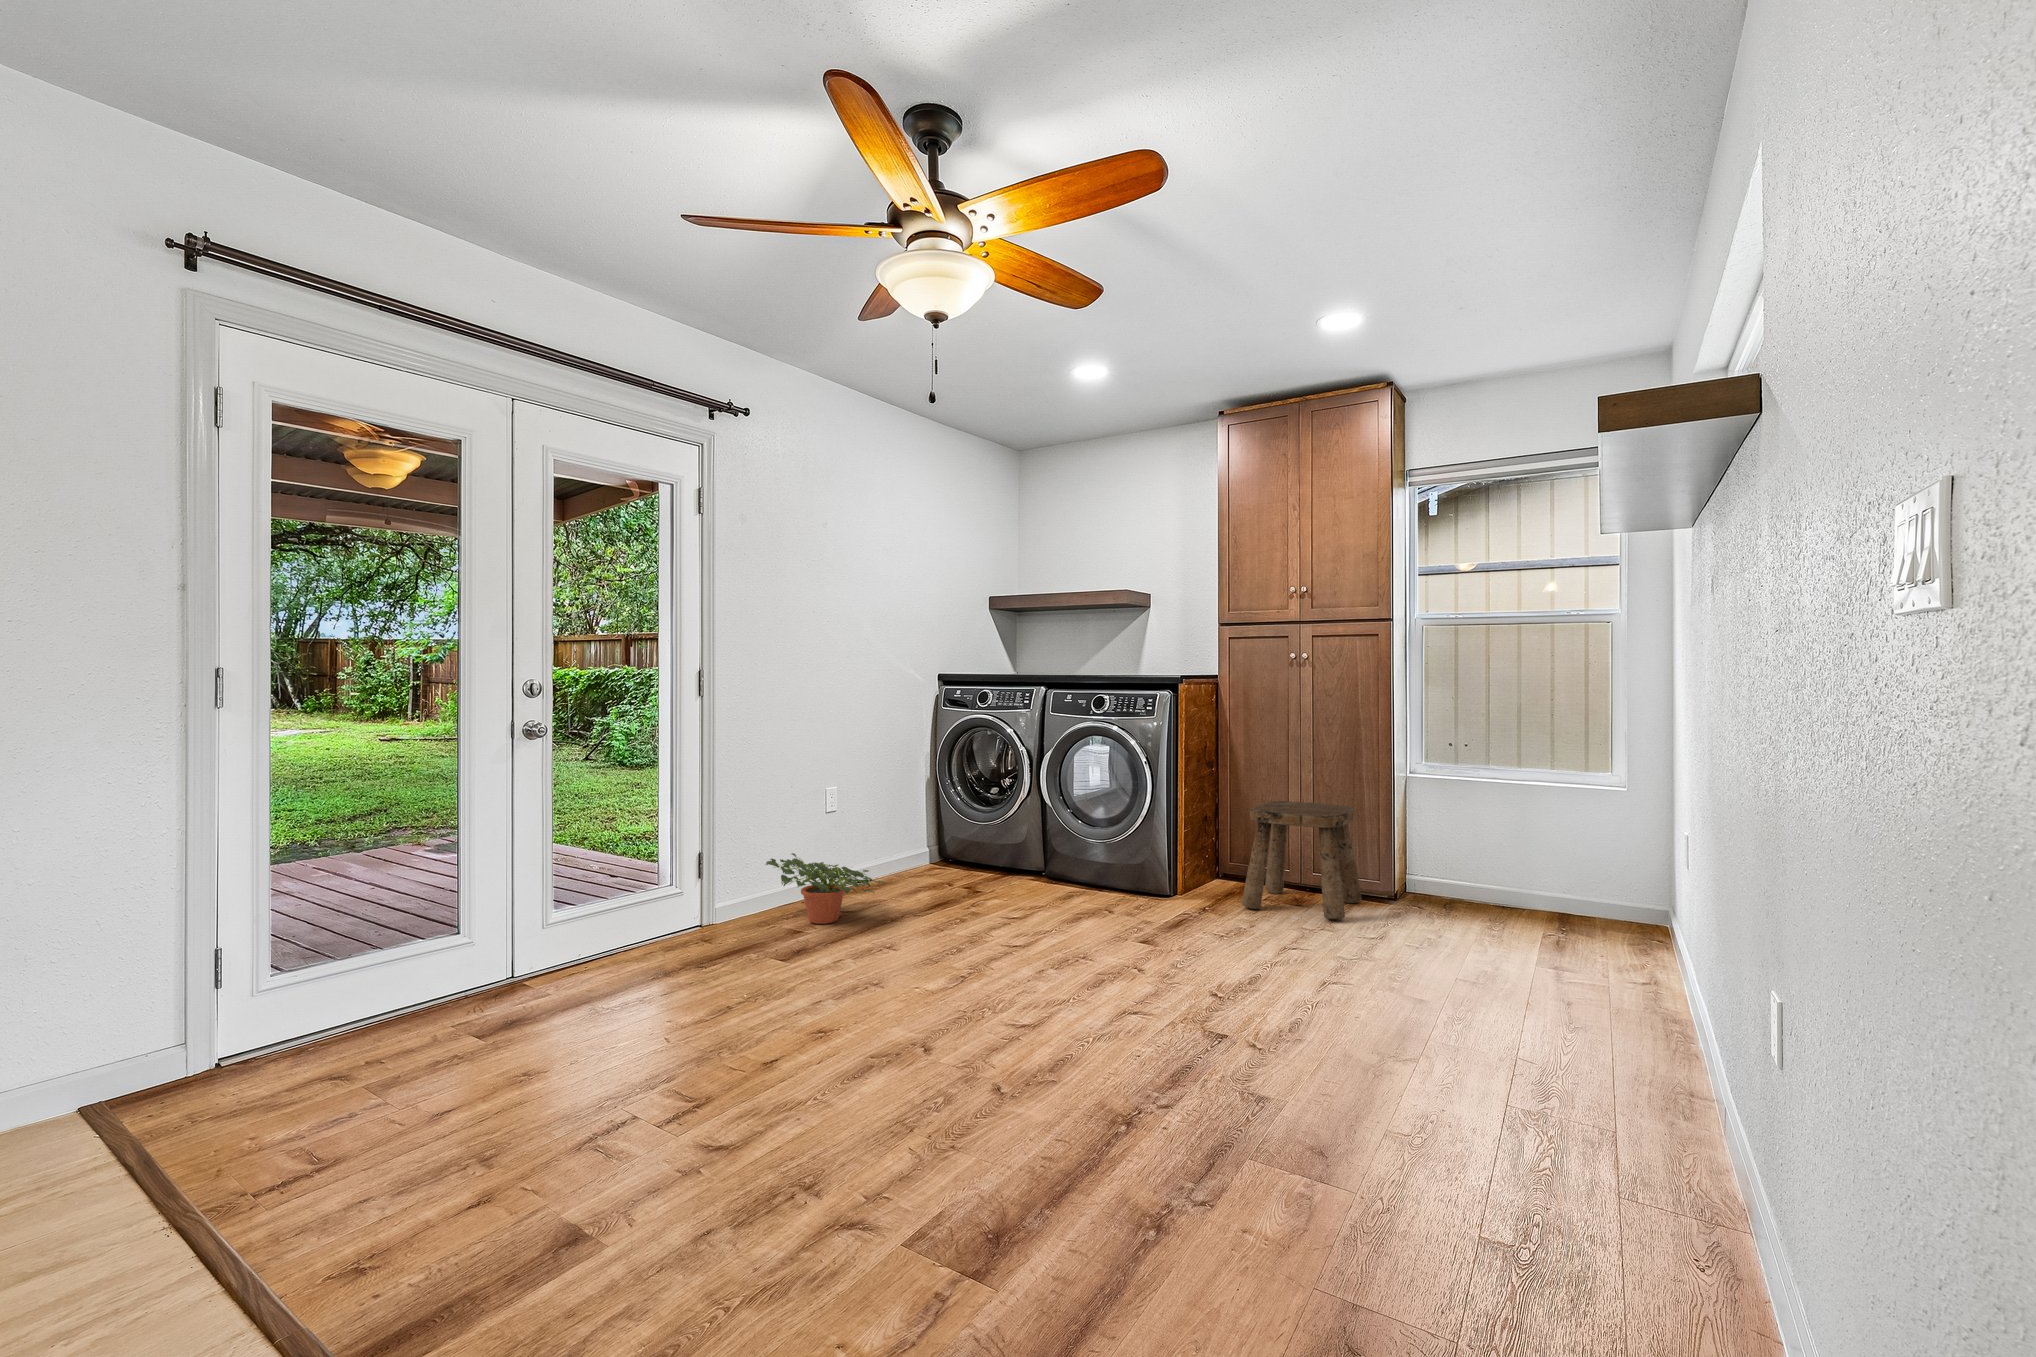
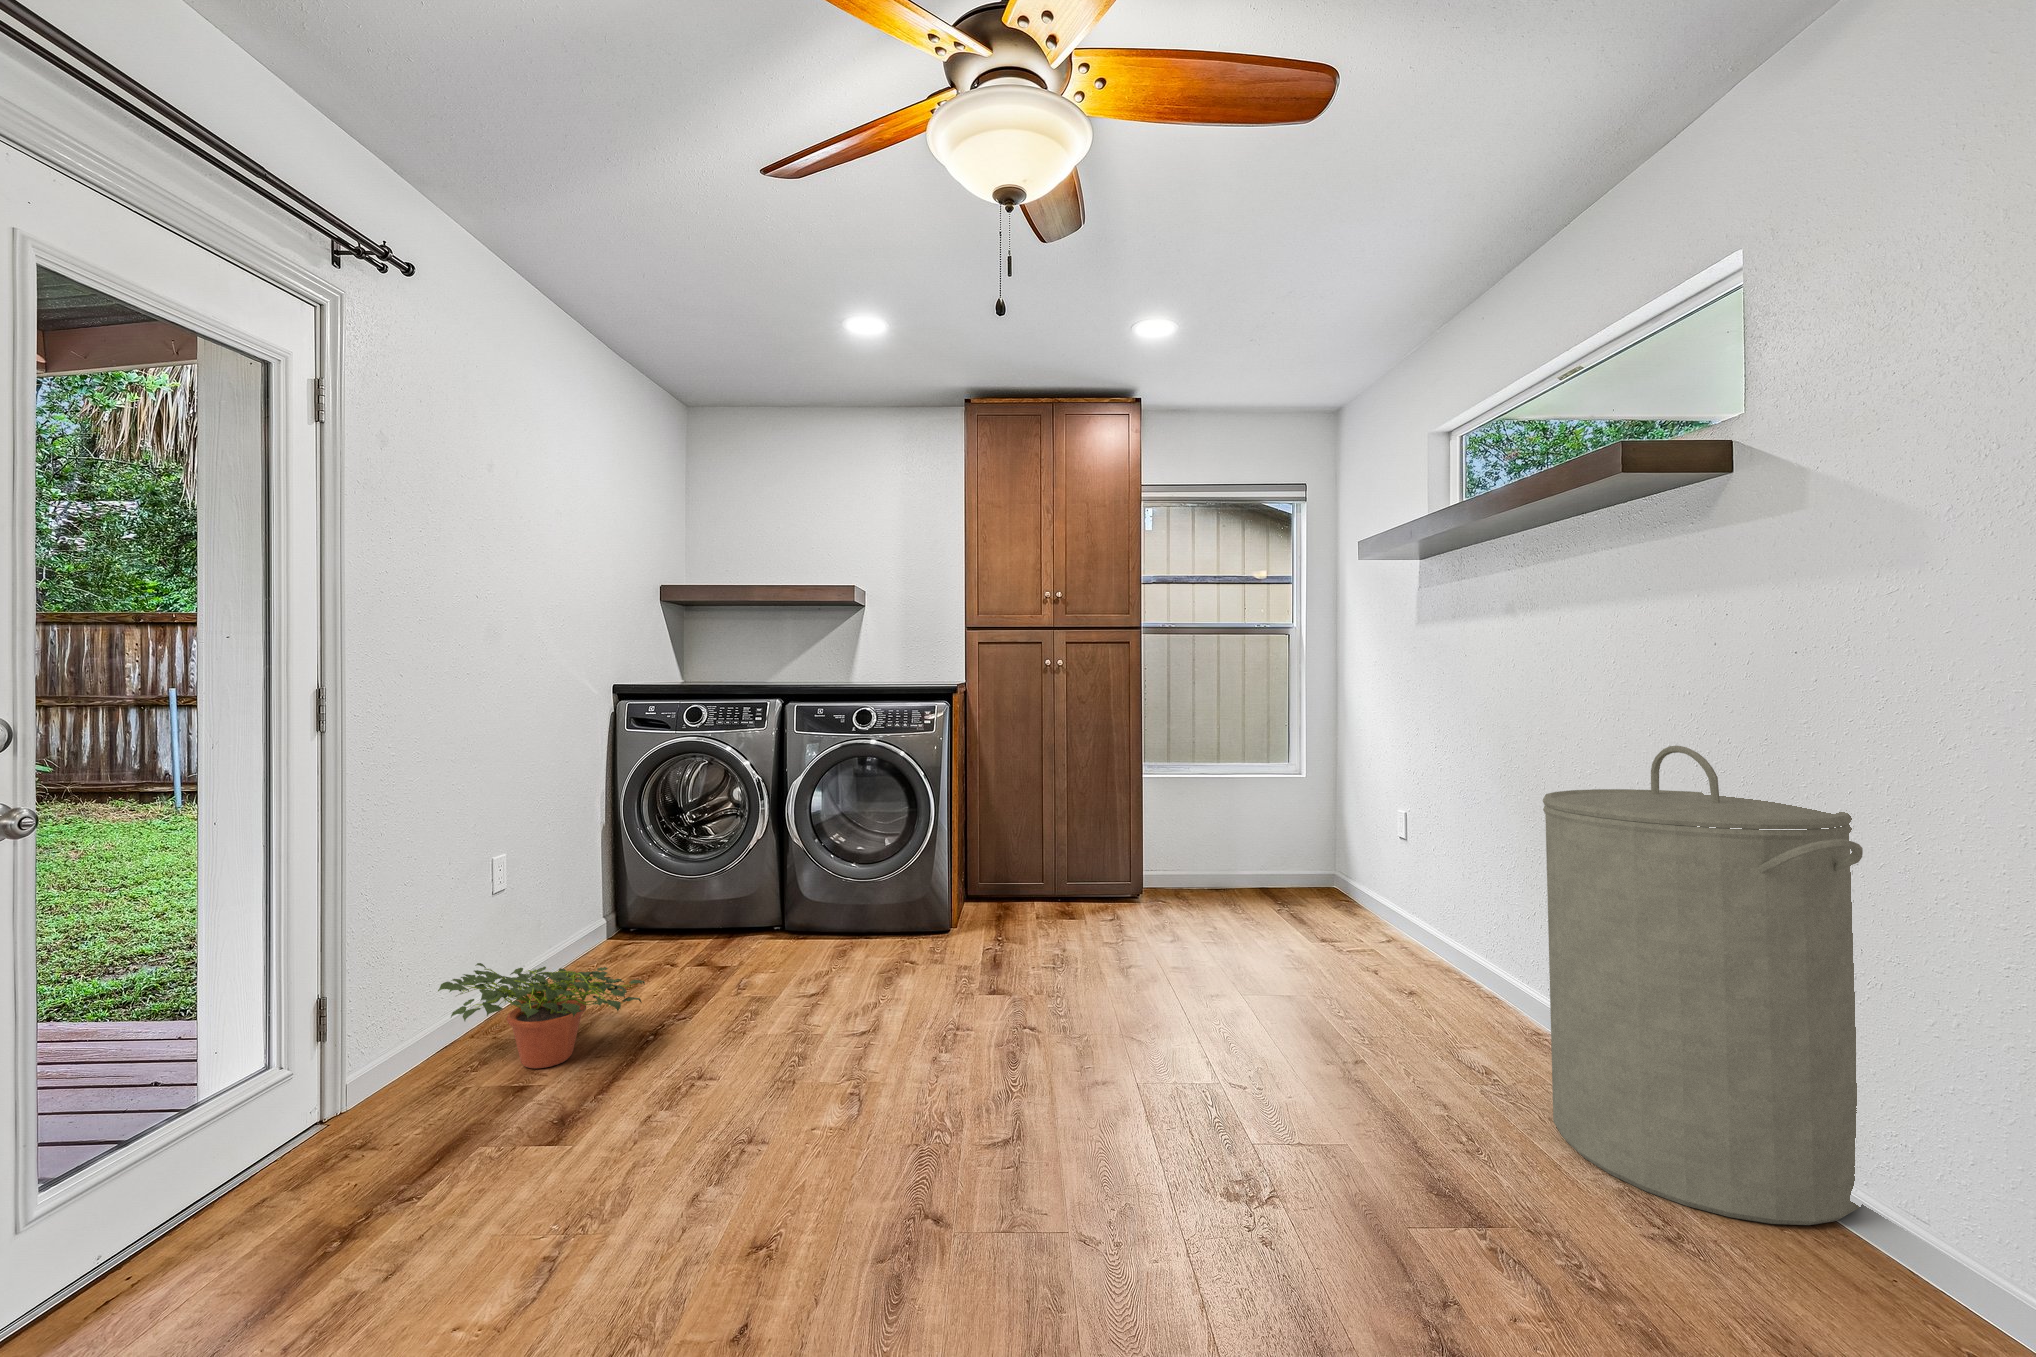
laundry hamper: none [1427,757,1725,1262] -> present [1543,746,1863,1225]
stool: present [1242,801,1362,919] -> none [1030,811,1142,930]

